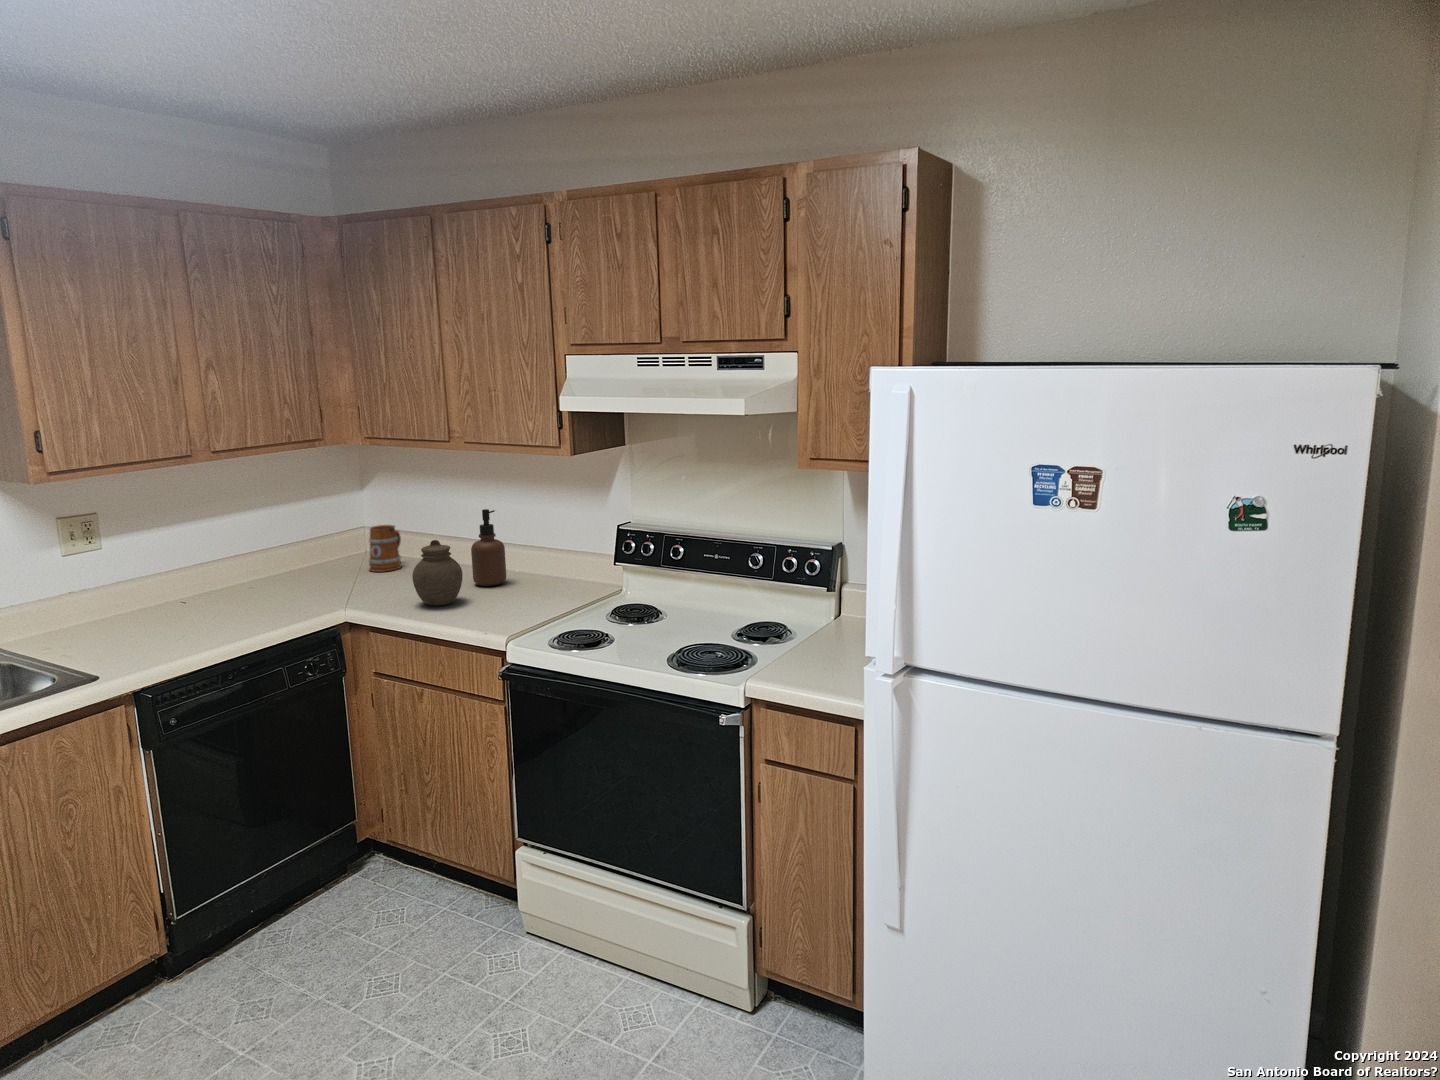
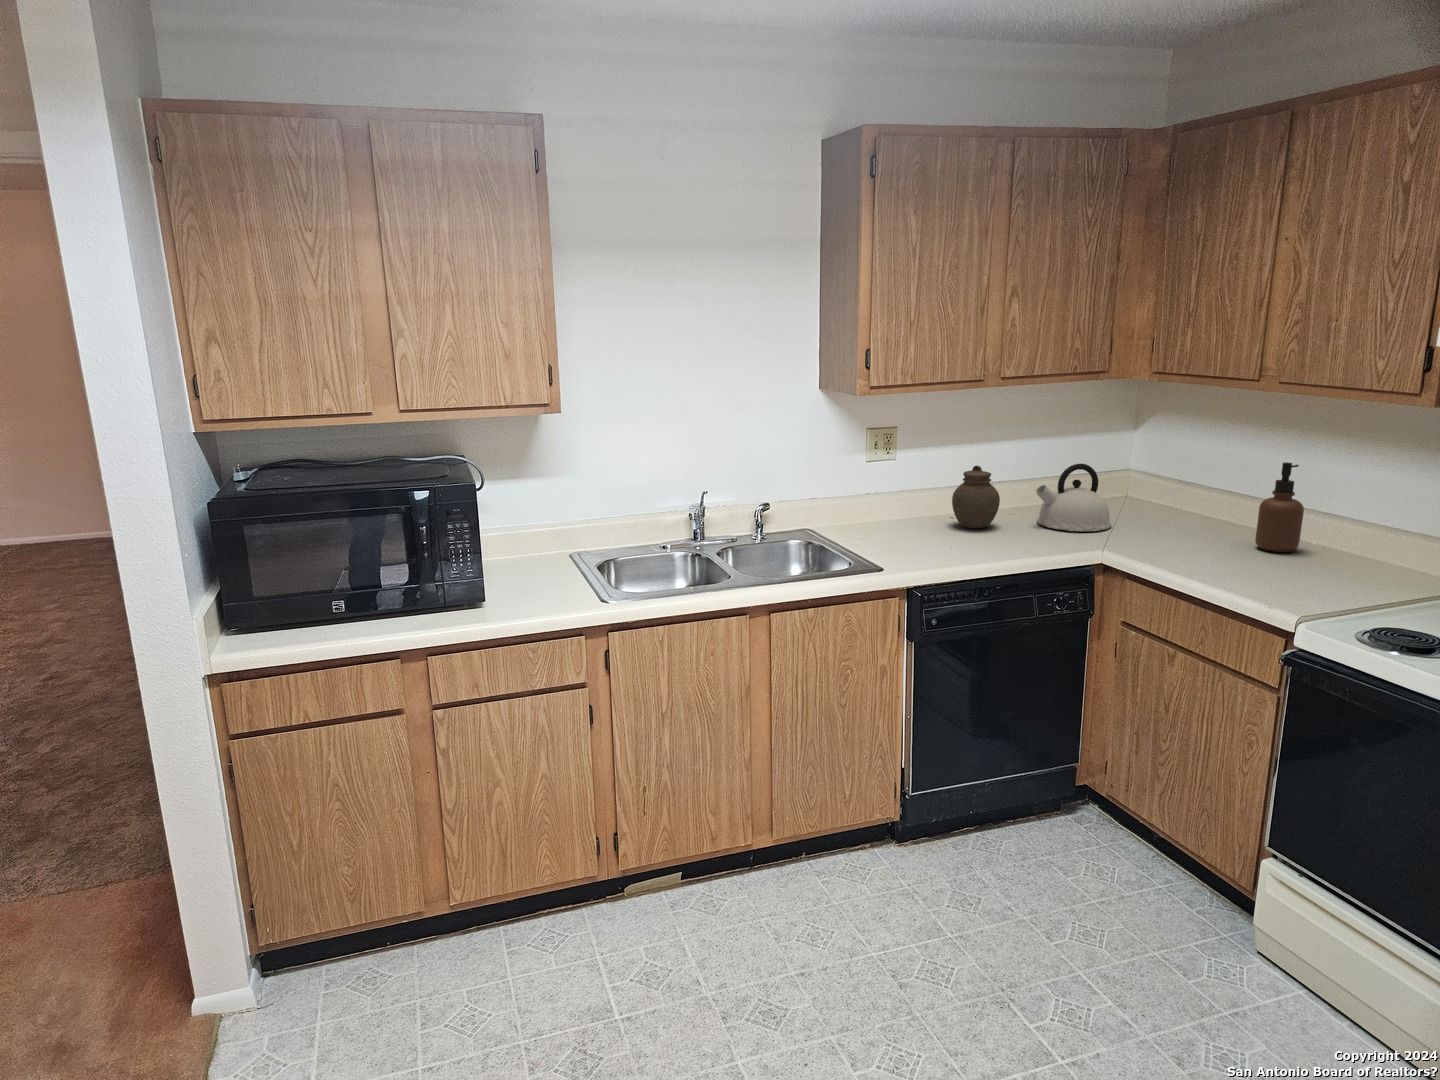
mug: present [368,525,402,572] -> none [1131,468,1171,517]
kettle: none [268,530,350,598] -> present [1036,464,1111,531]
jar: present [412,540,462,606] -> present [952,466,1000,528]

